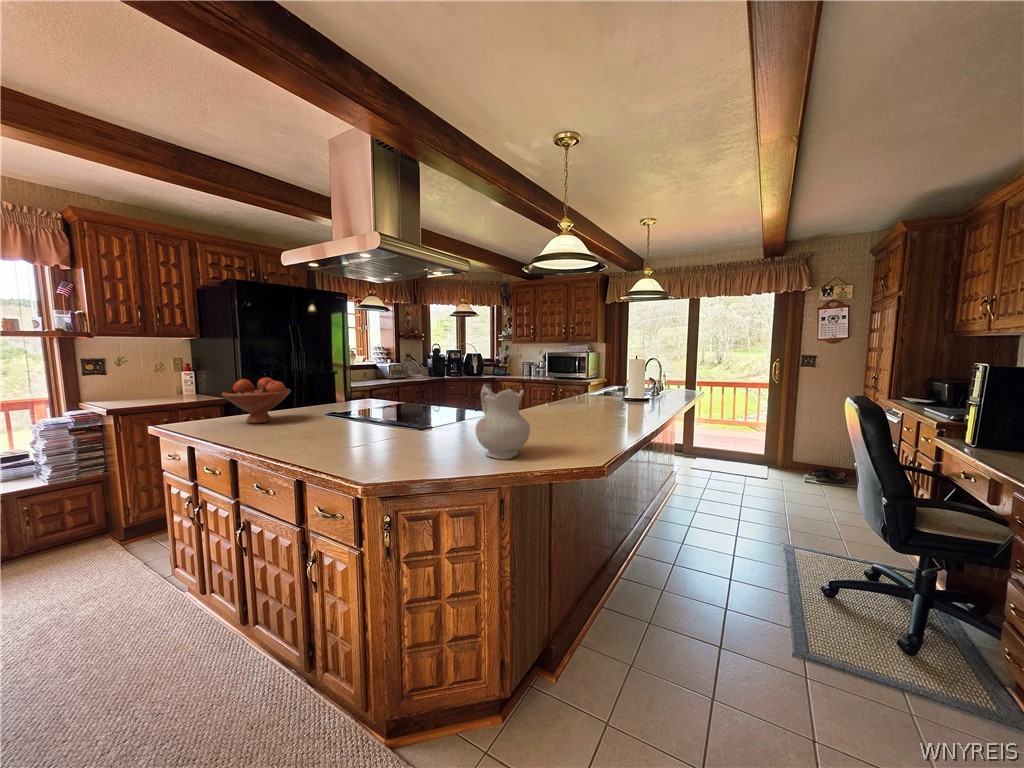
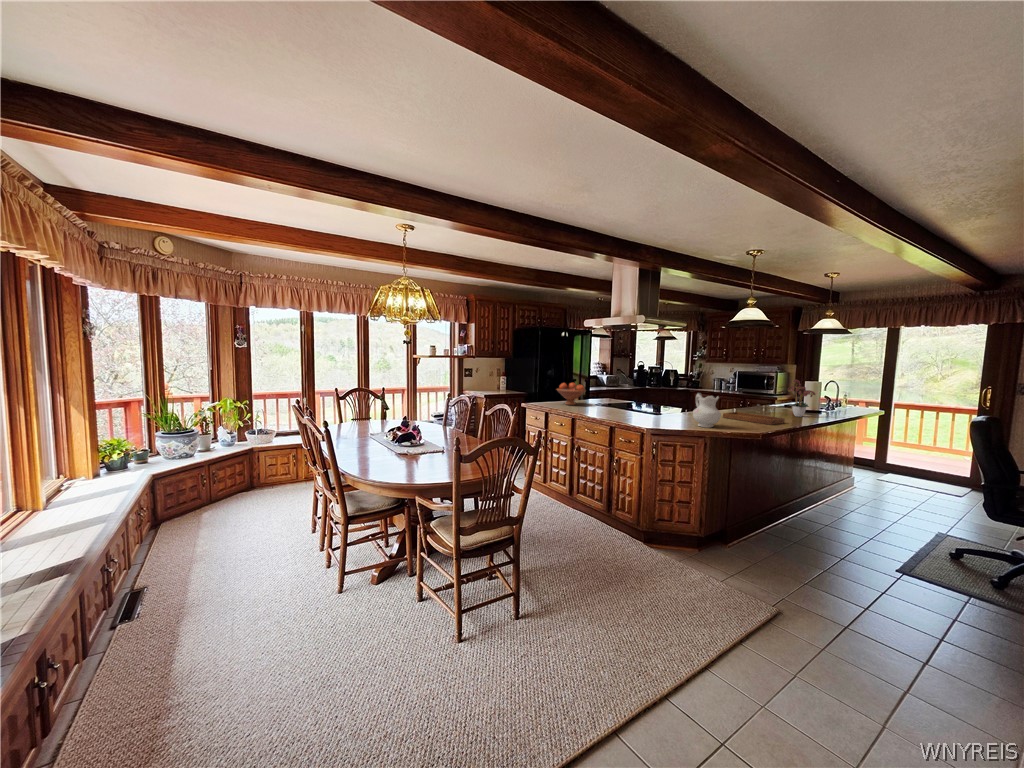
flower arrangement: none [617,351,659,409] -> present [788,380,815,417]
tray: none [534,396,628,433] -> present [723,404,784,425]

